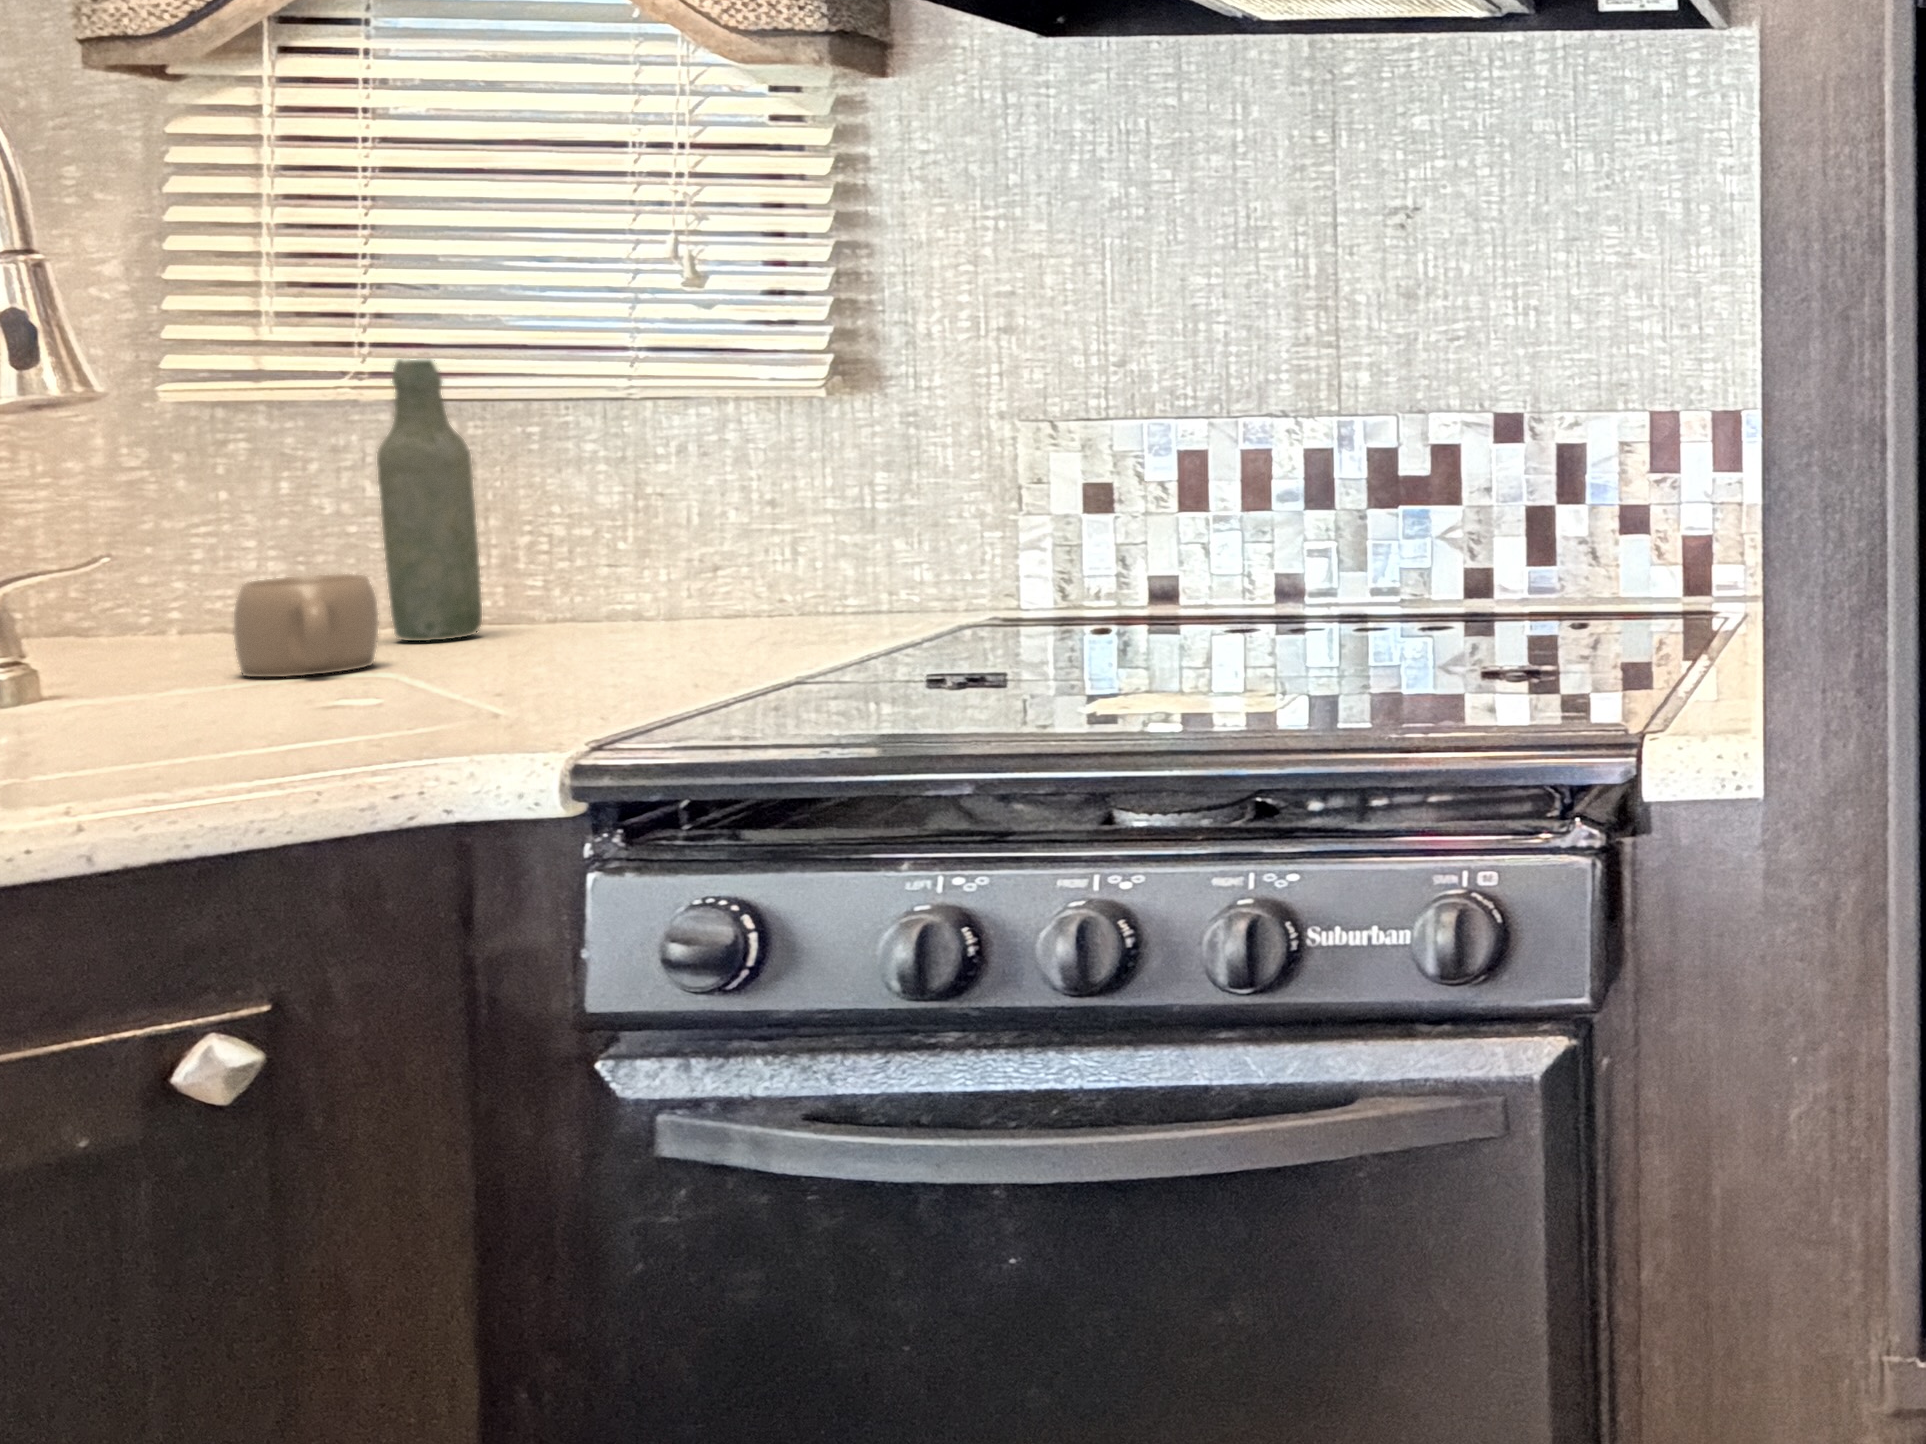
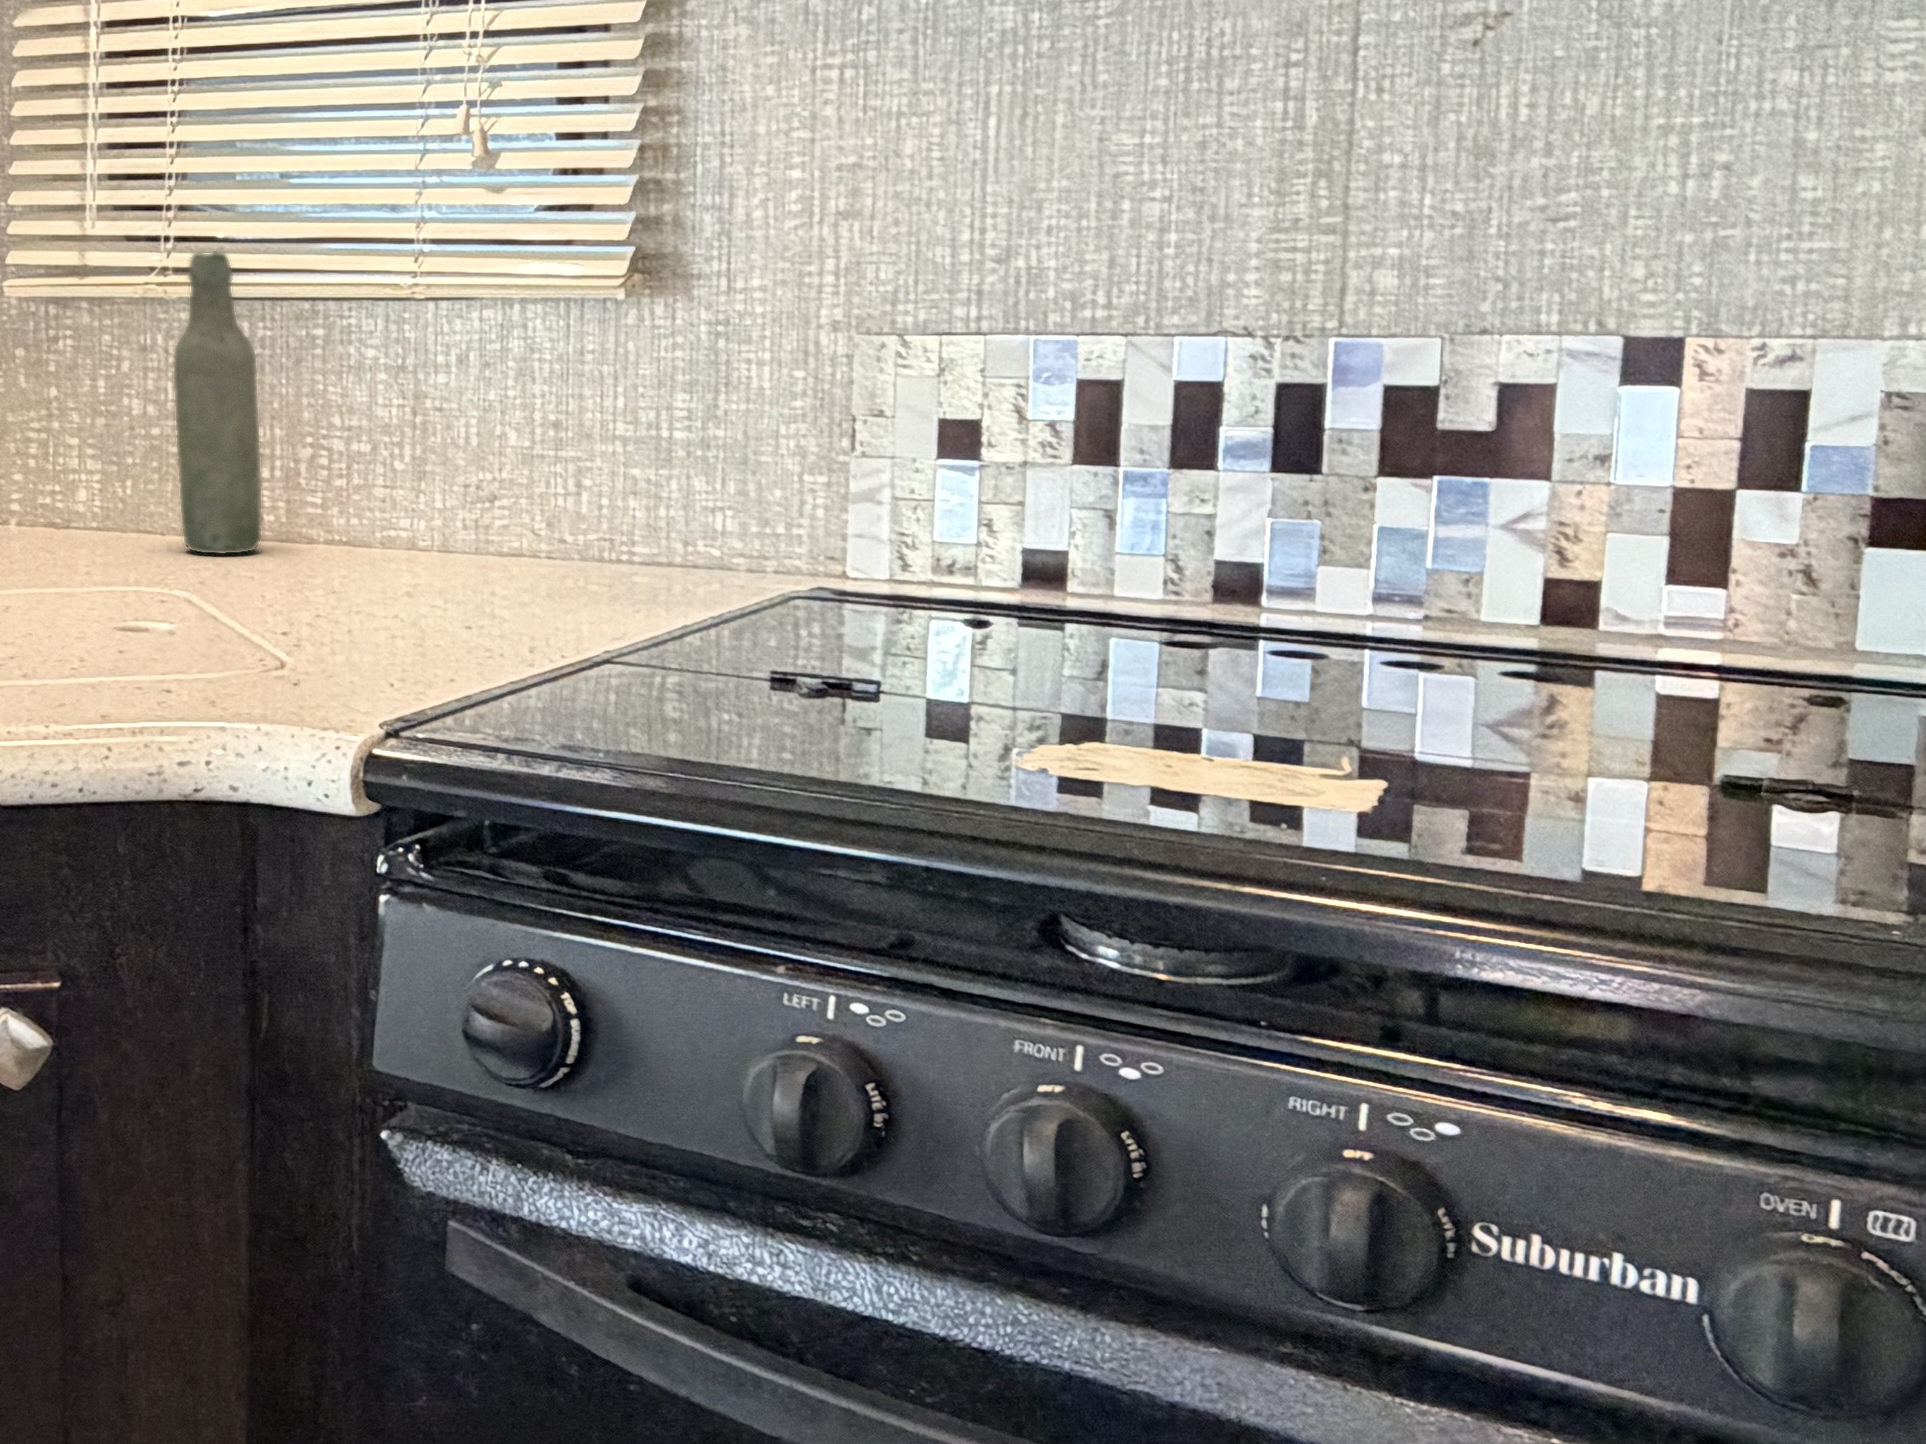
mug: present [233,574,379,677] -> none [52,480,172,586]

